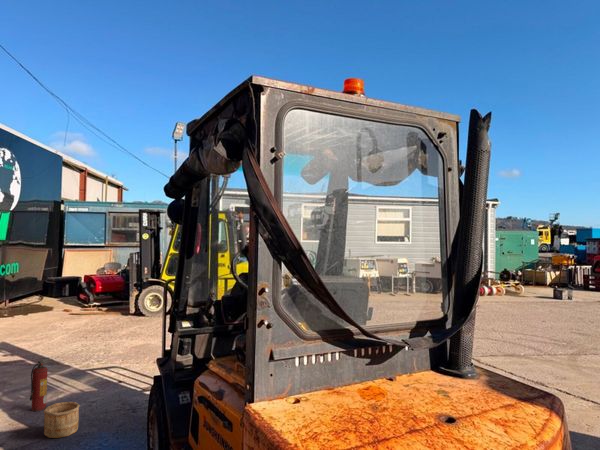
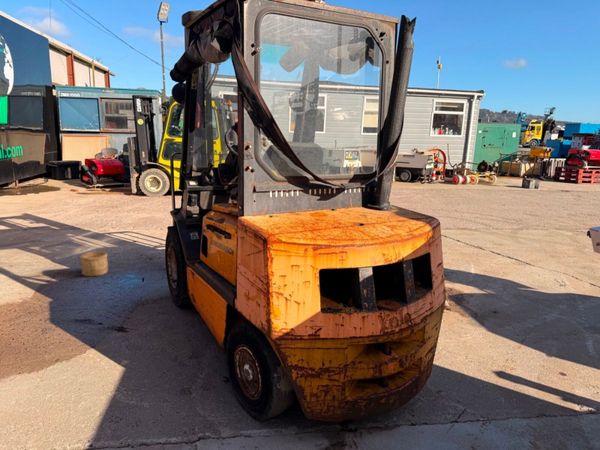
fire extinguisher: present [30,358,49,411] -> none [63,220,78,261]

